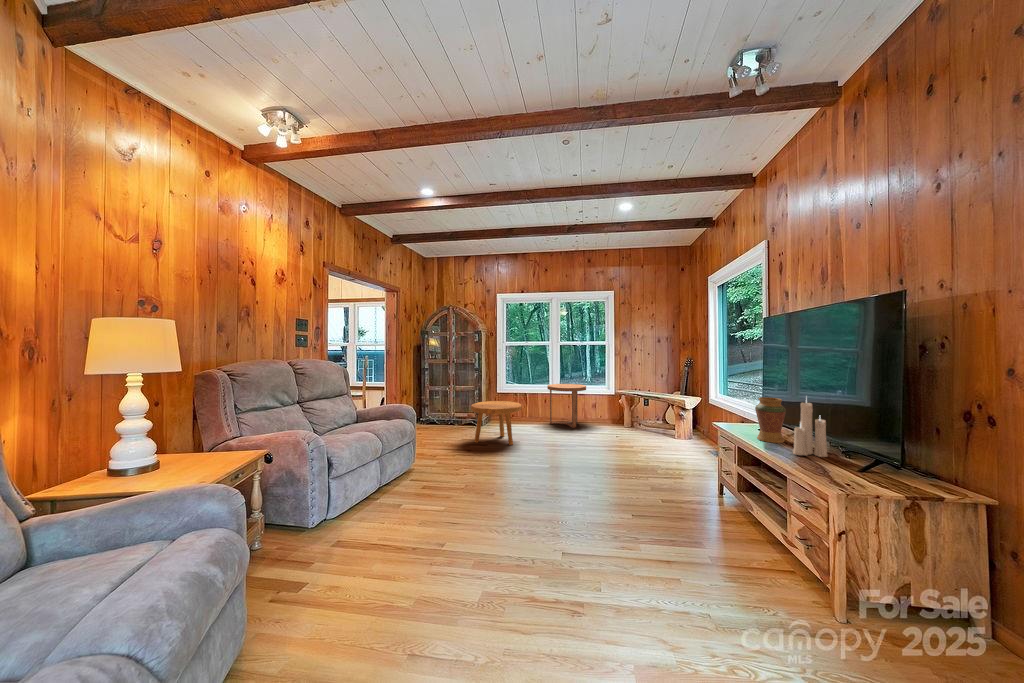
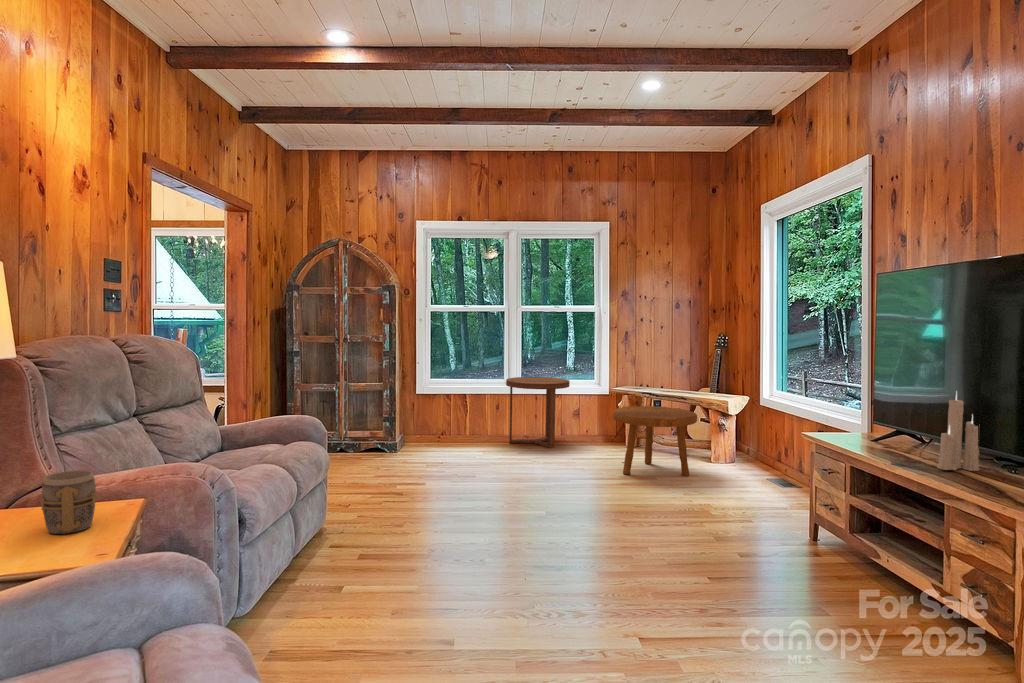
decorative vase: present [755,397,786,443] -> none [877,394,918,456]
footstool: present [471,401,521,445] -> present [613,406,697,476]
mug: none [191,434,225,470] -> present [40,470,97,534]

